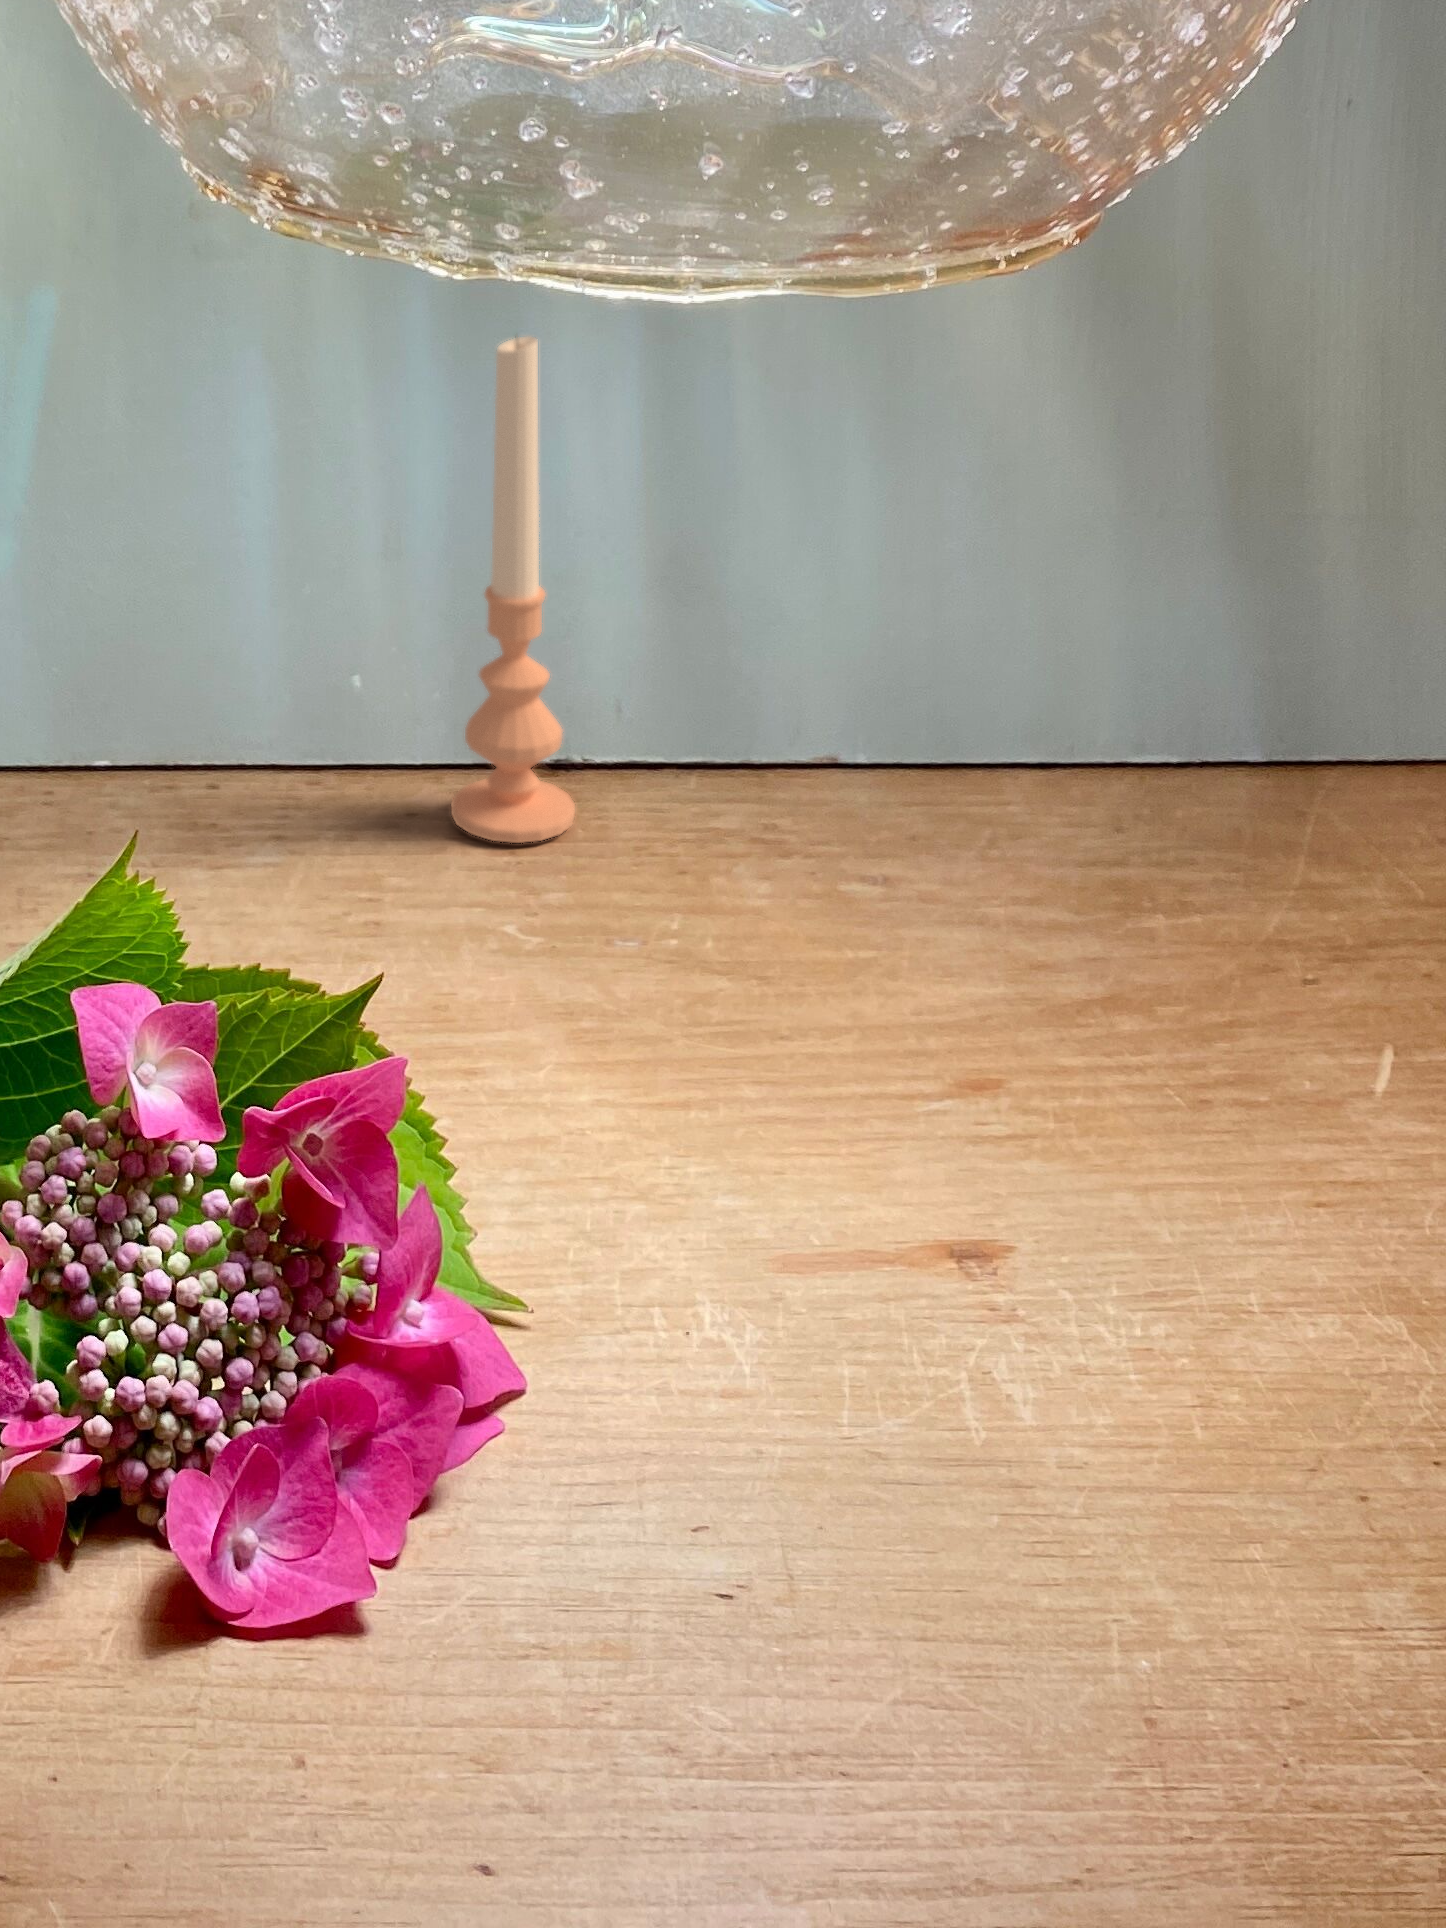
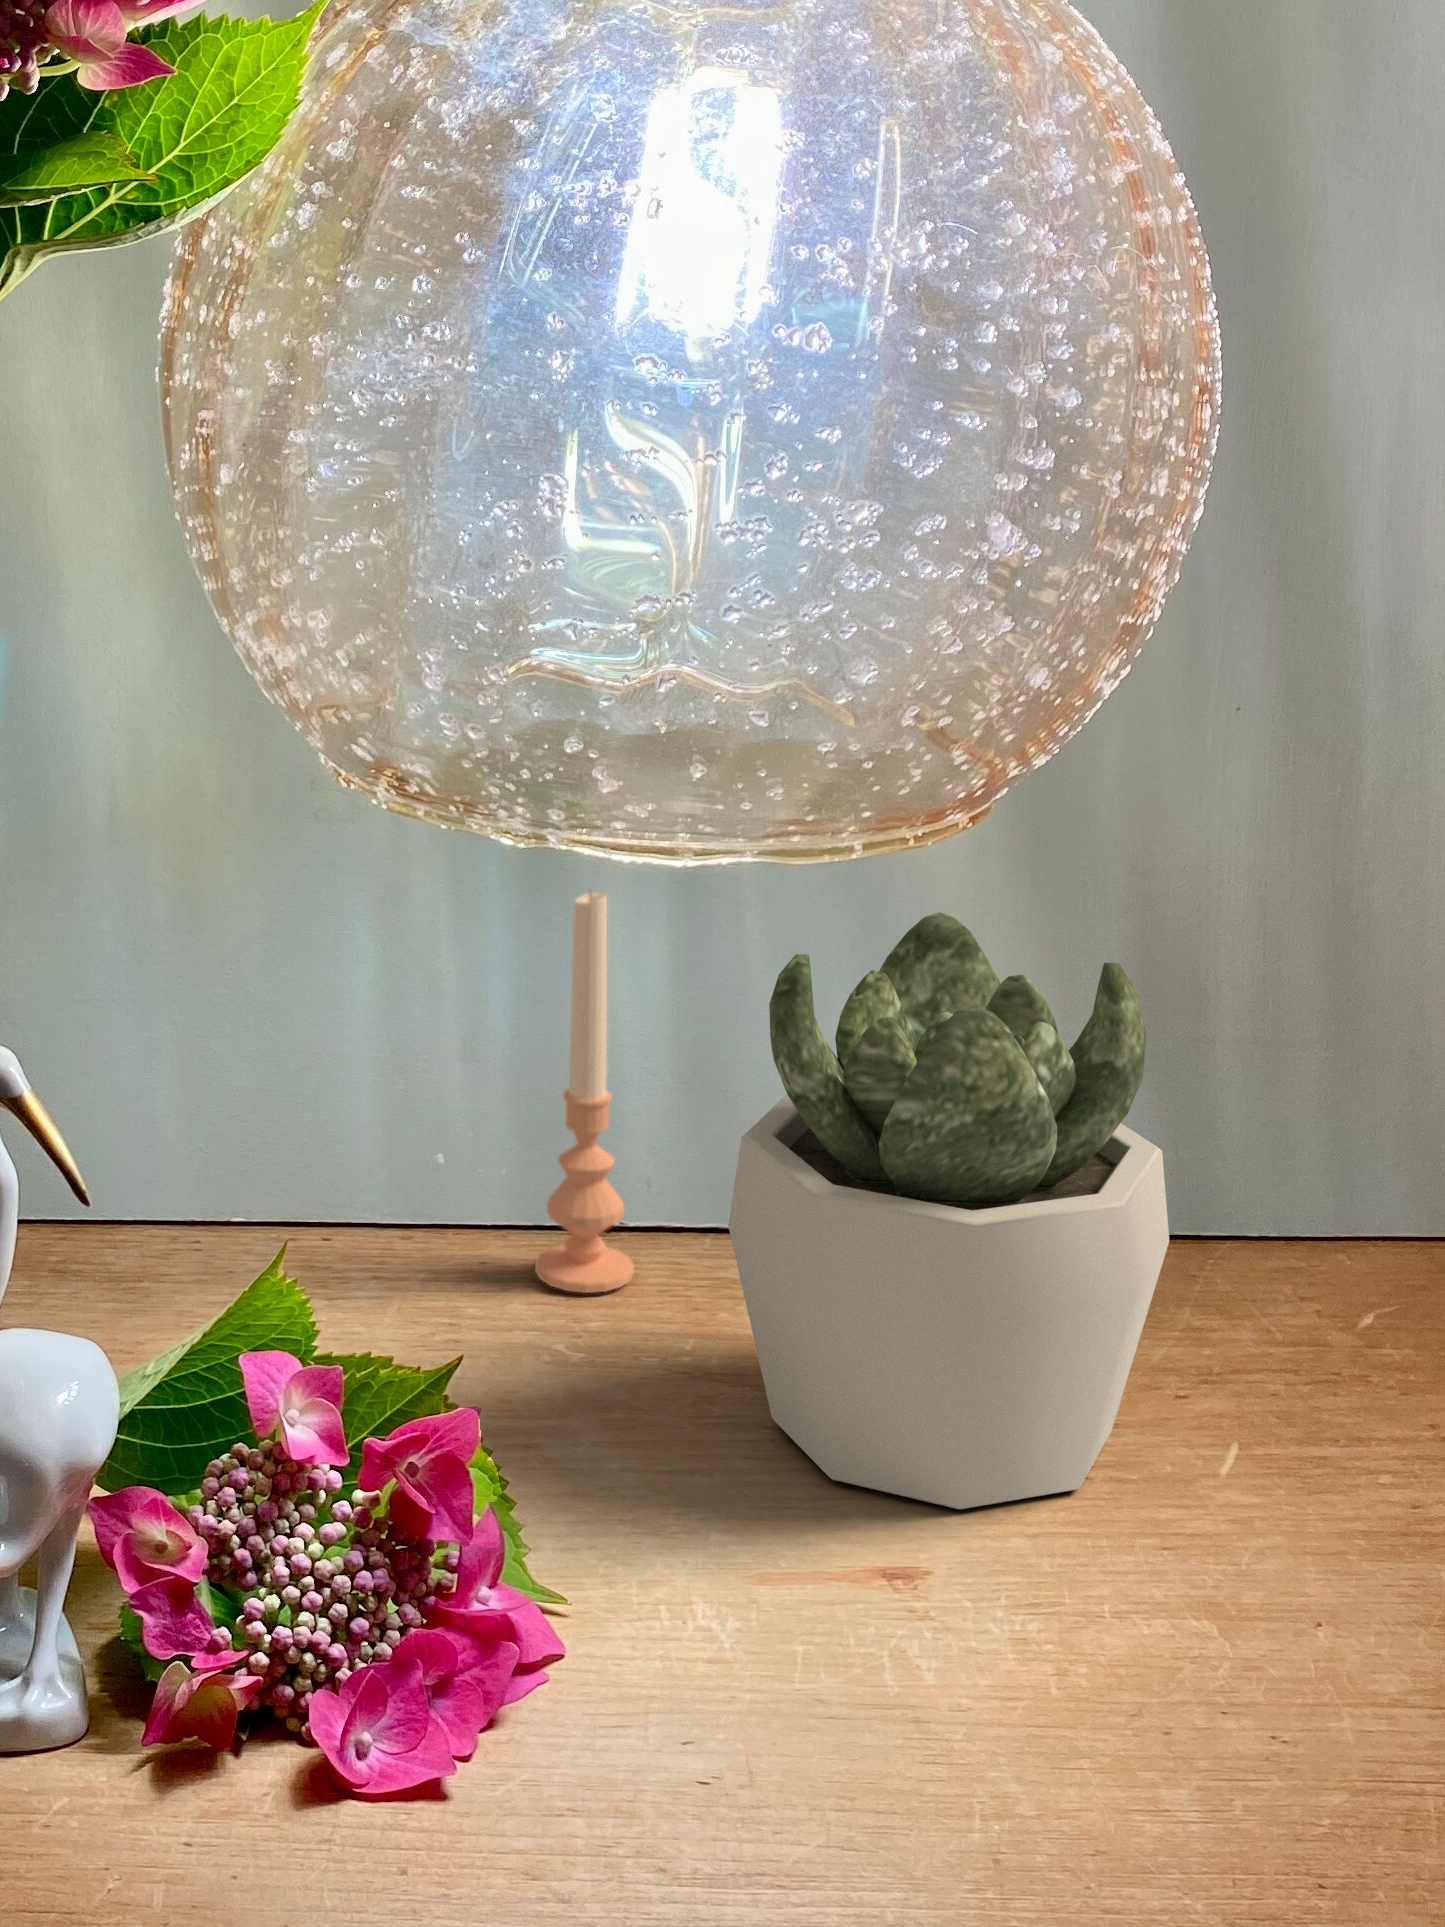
succulent plant: none [712,357,1286,1148] -> present [728,912,1169,1510]

